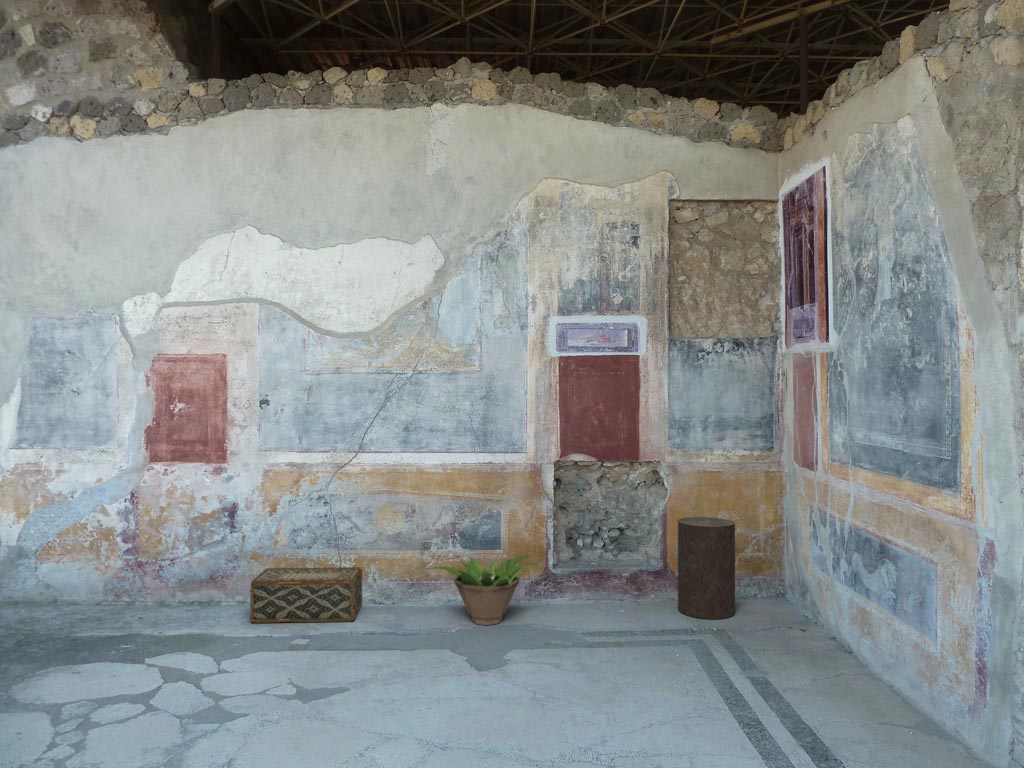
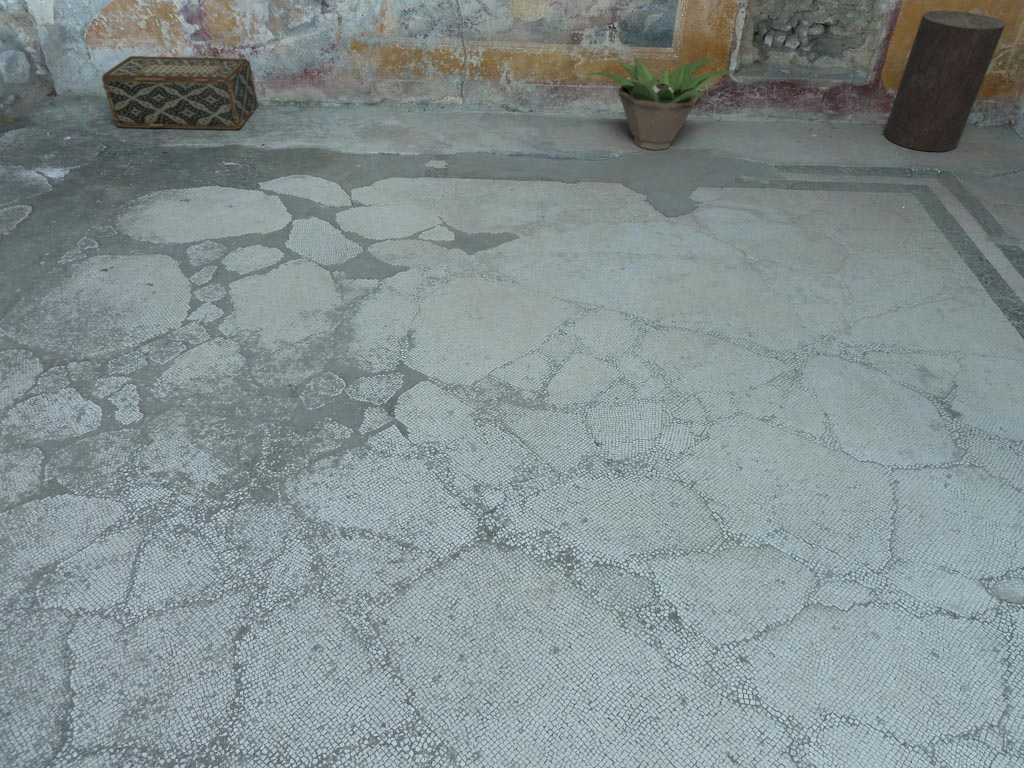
woven basket: present [250,567,362,623] -> present [102,56,258,129]

